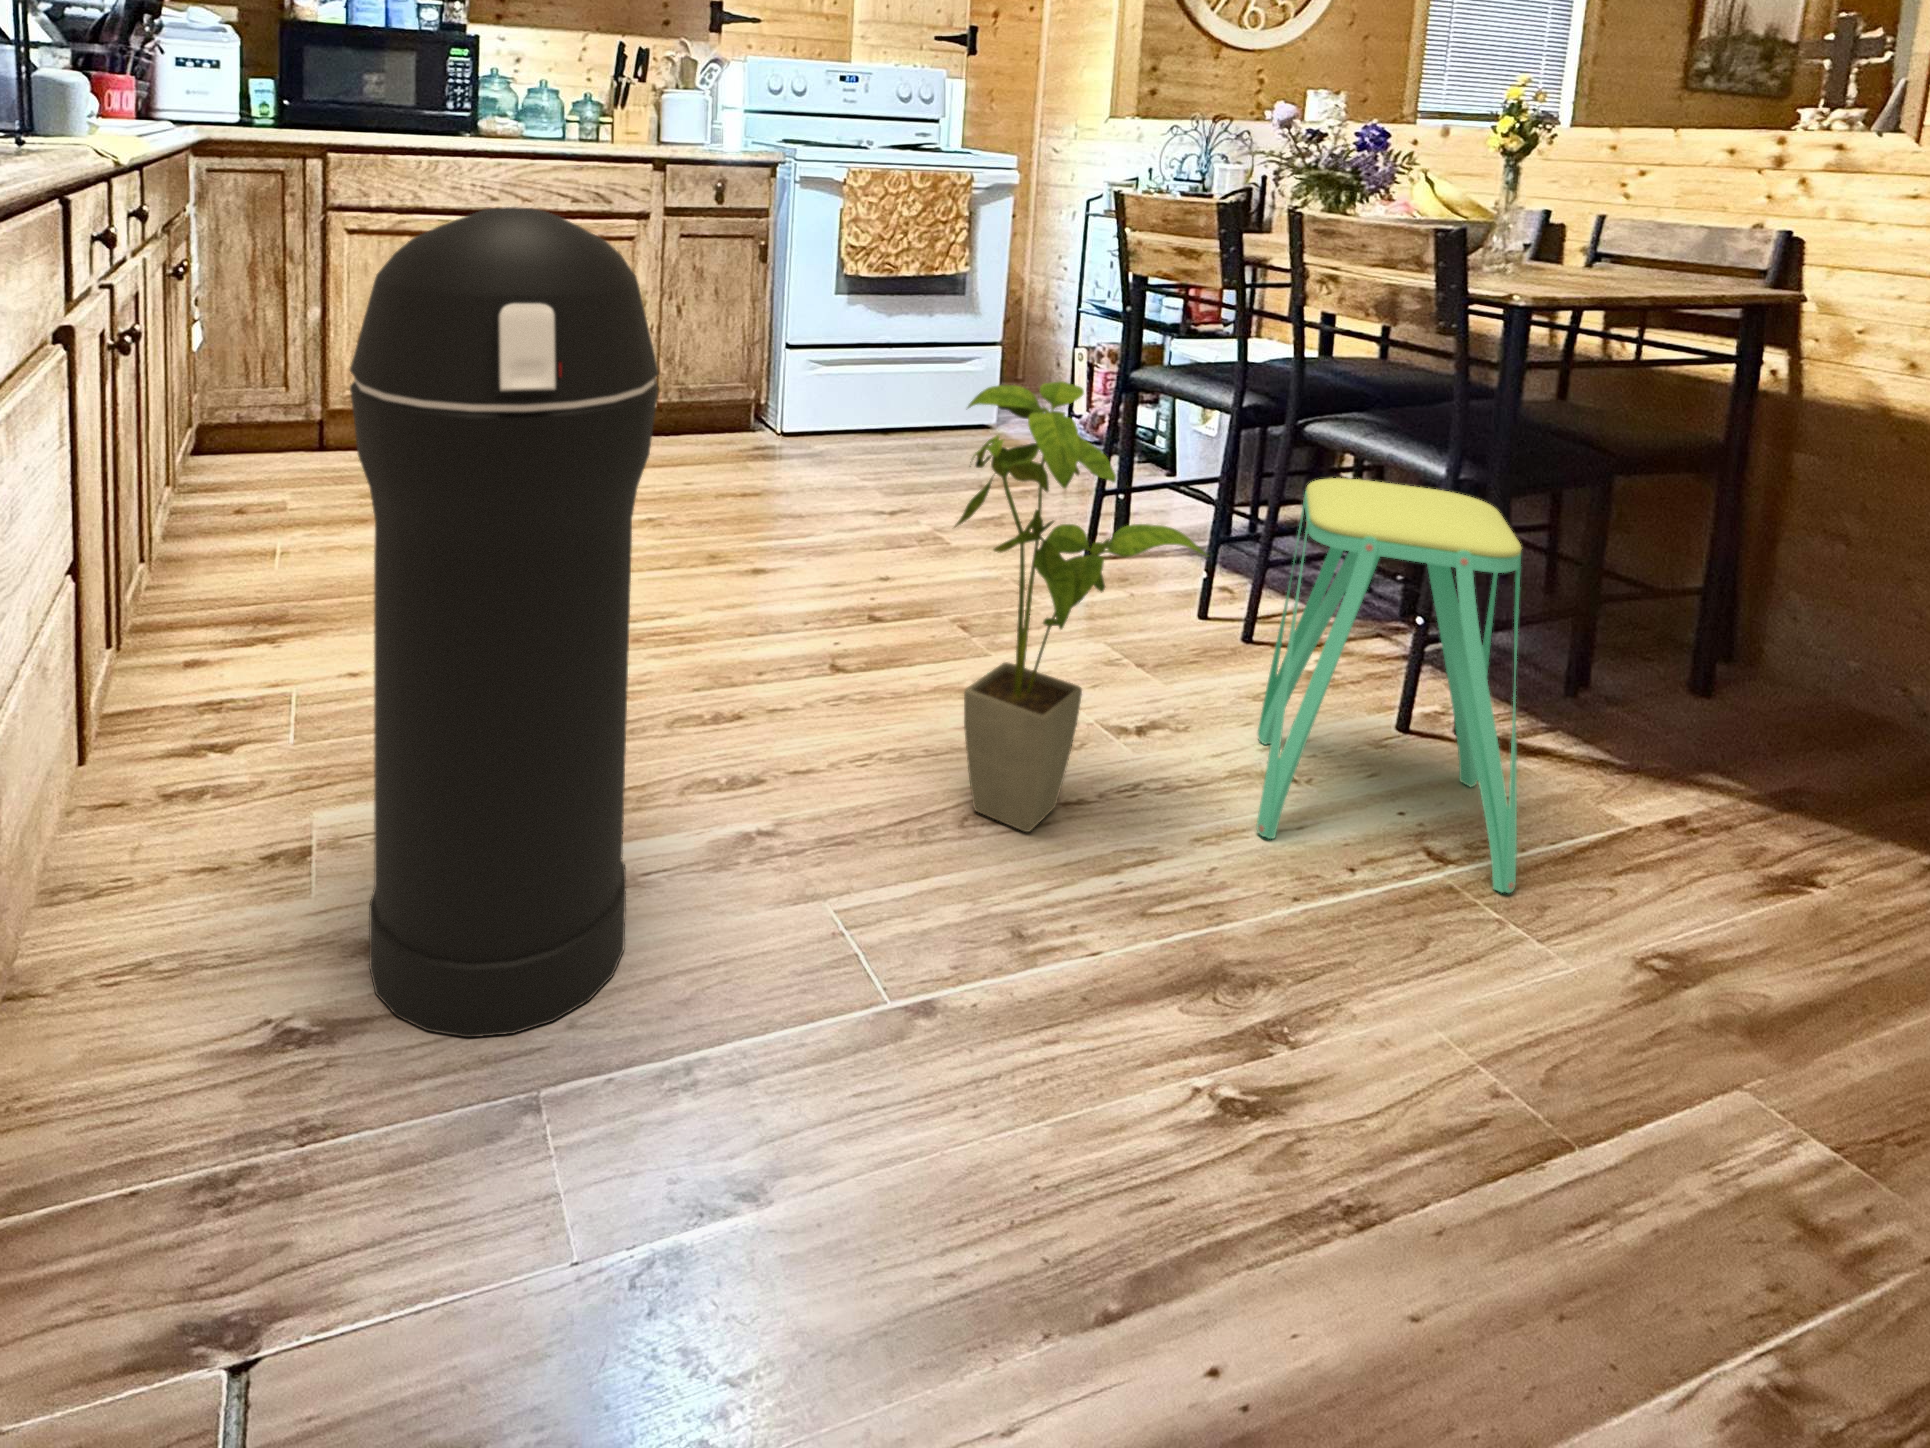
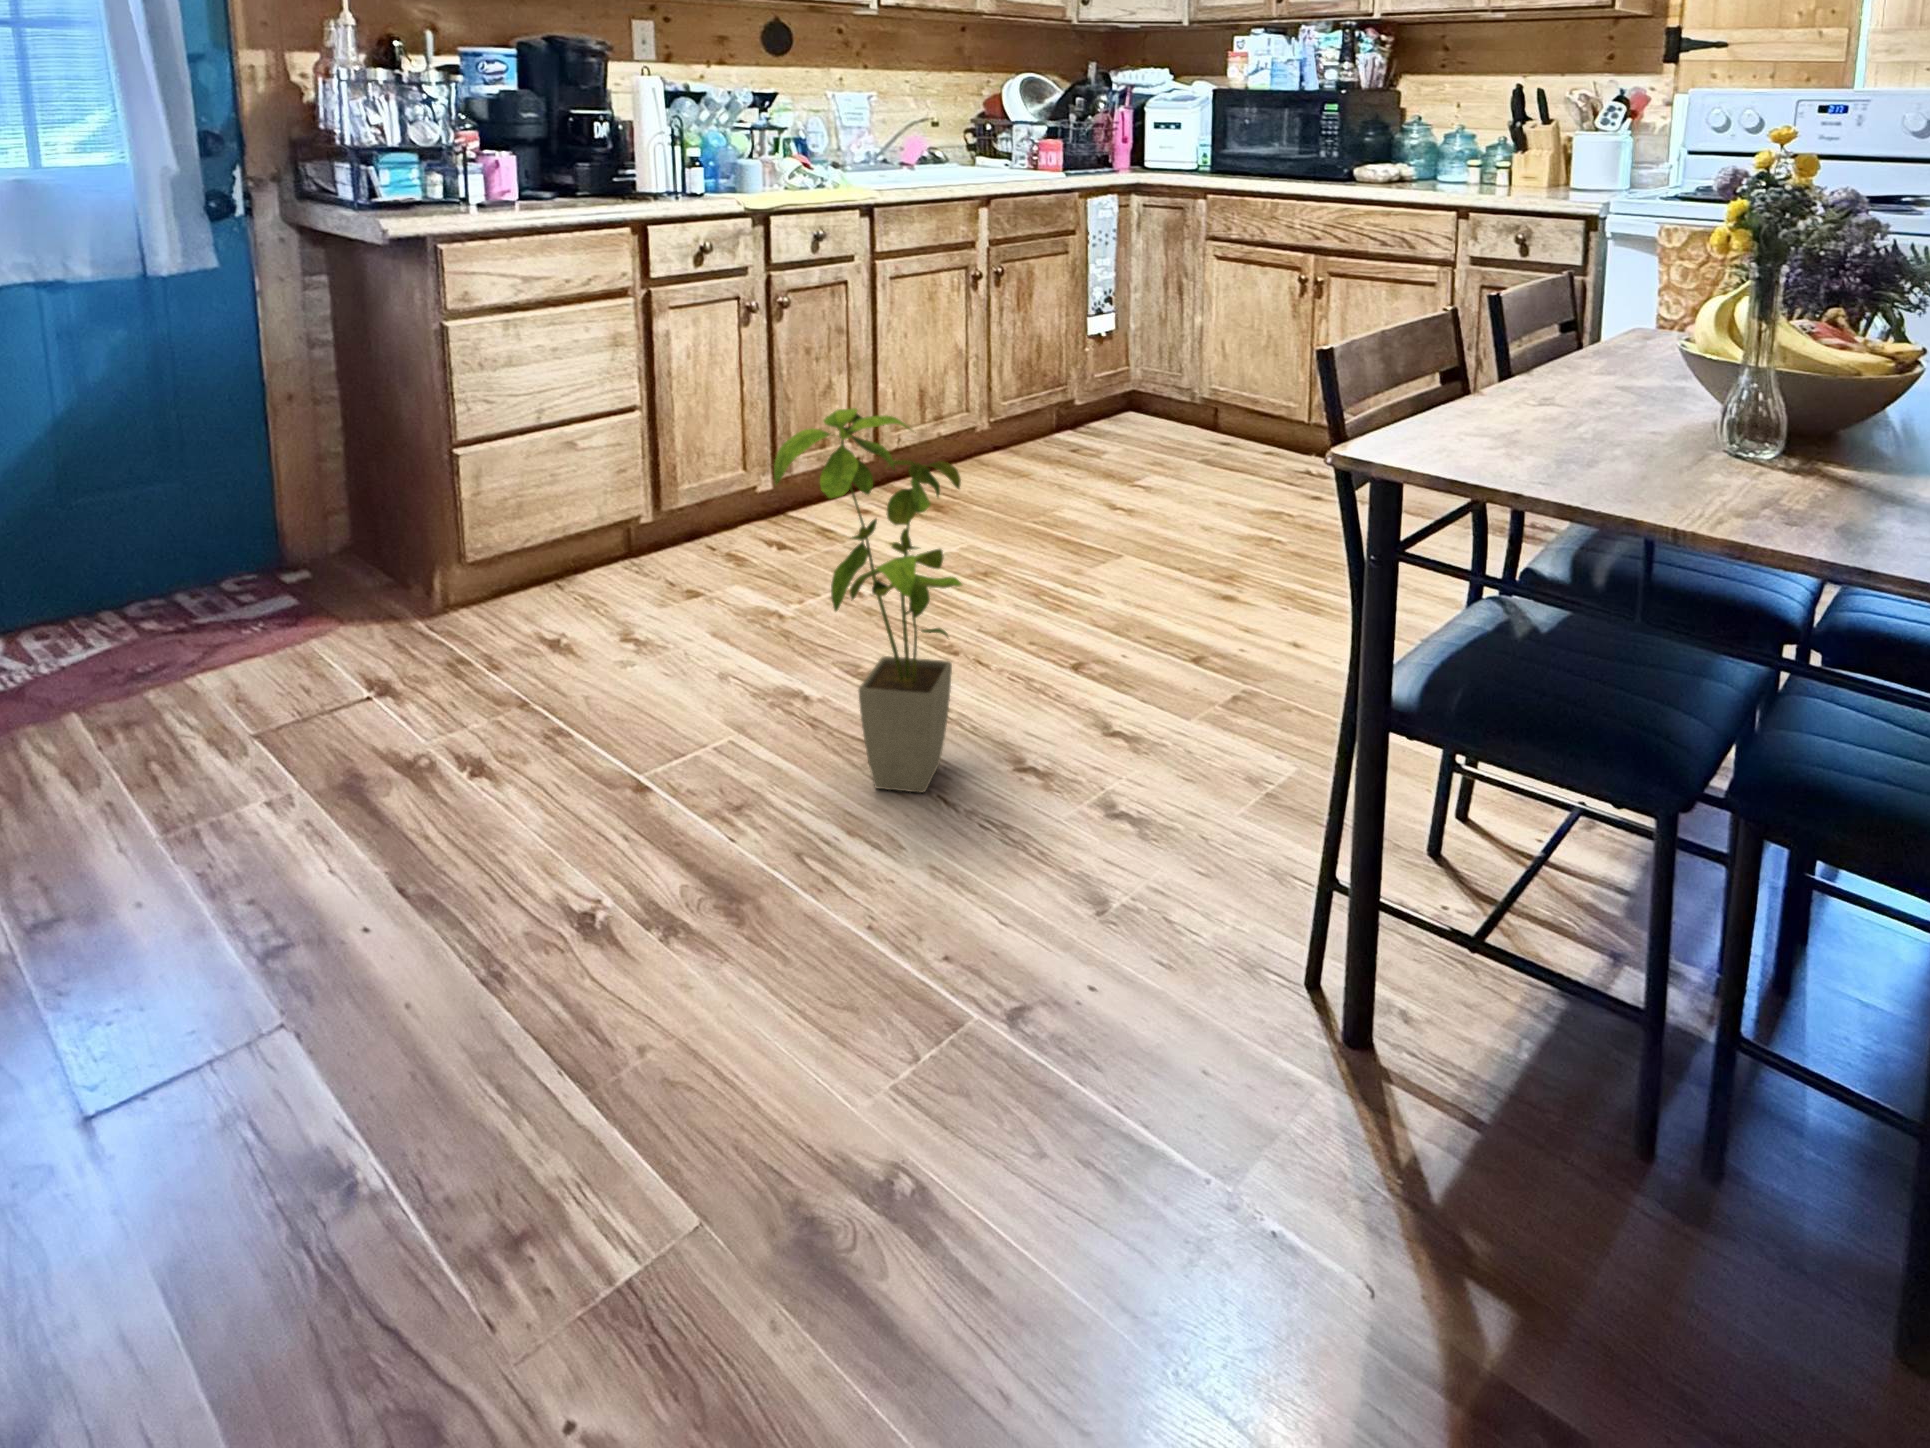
trash can: present [350,207,659,1037] -> none [520,243,712,697]
stool: present [1257,478,1521,893] -> none [958,597,1227,1063]

